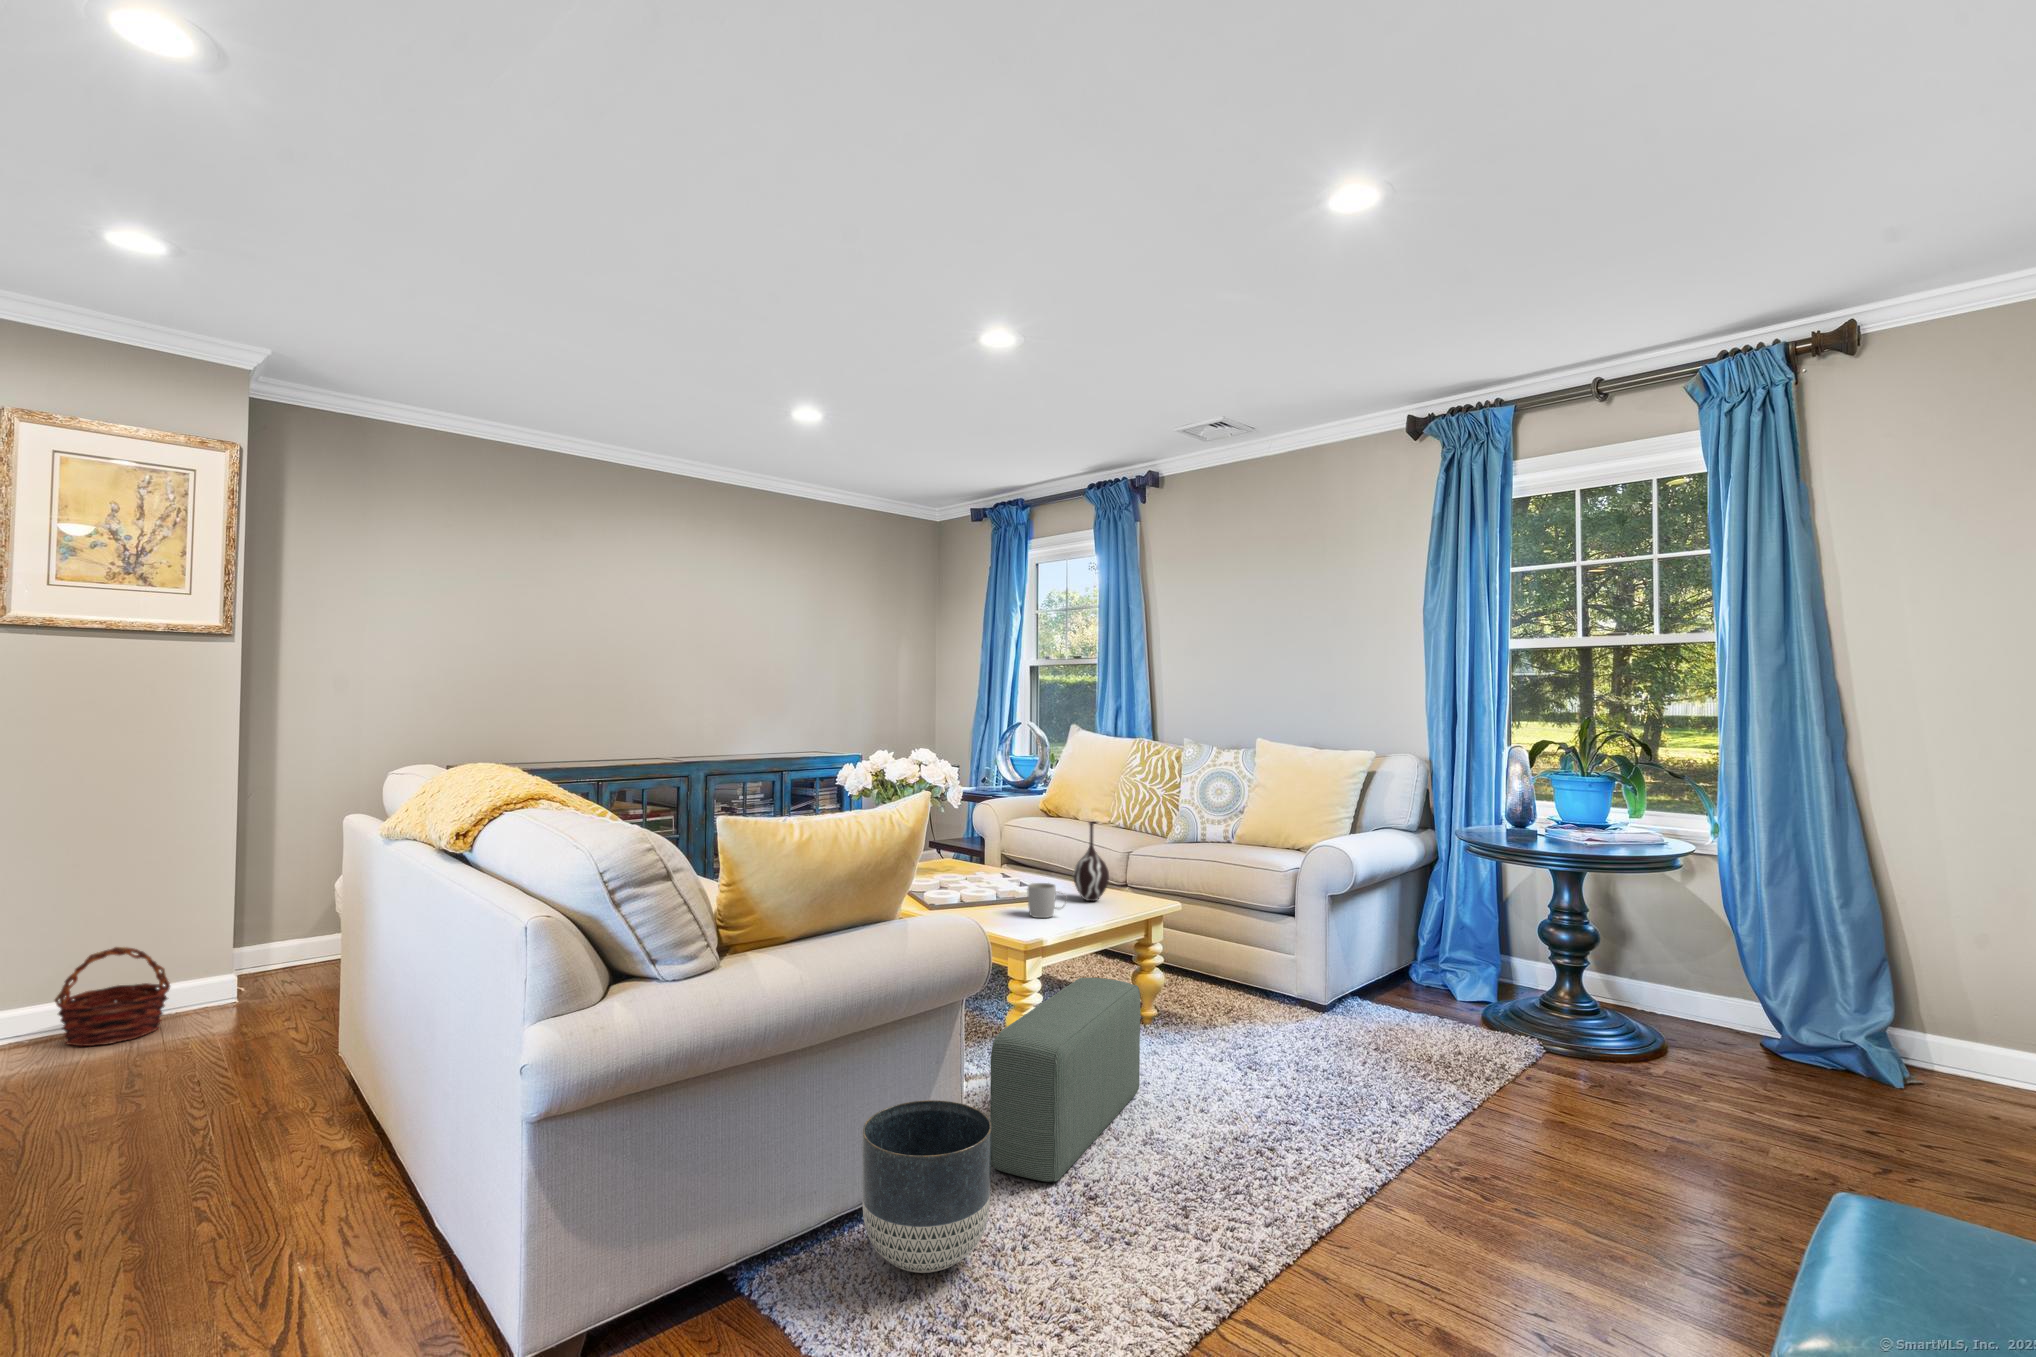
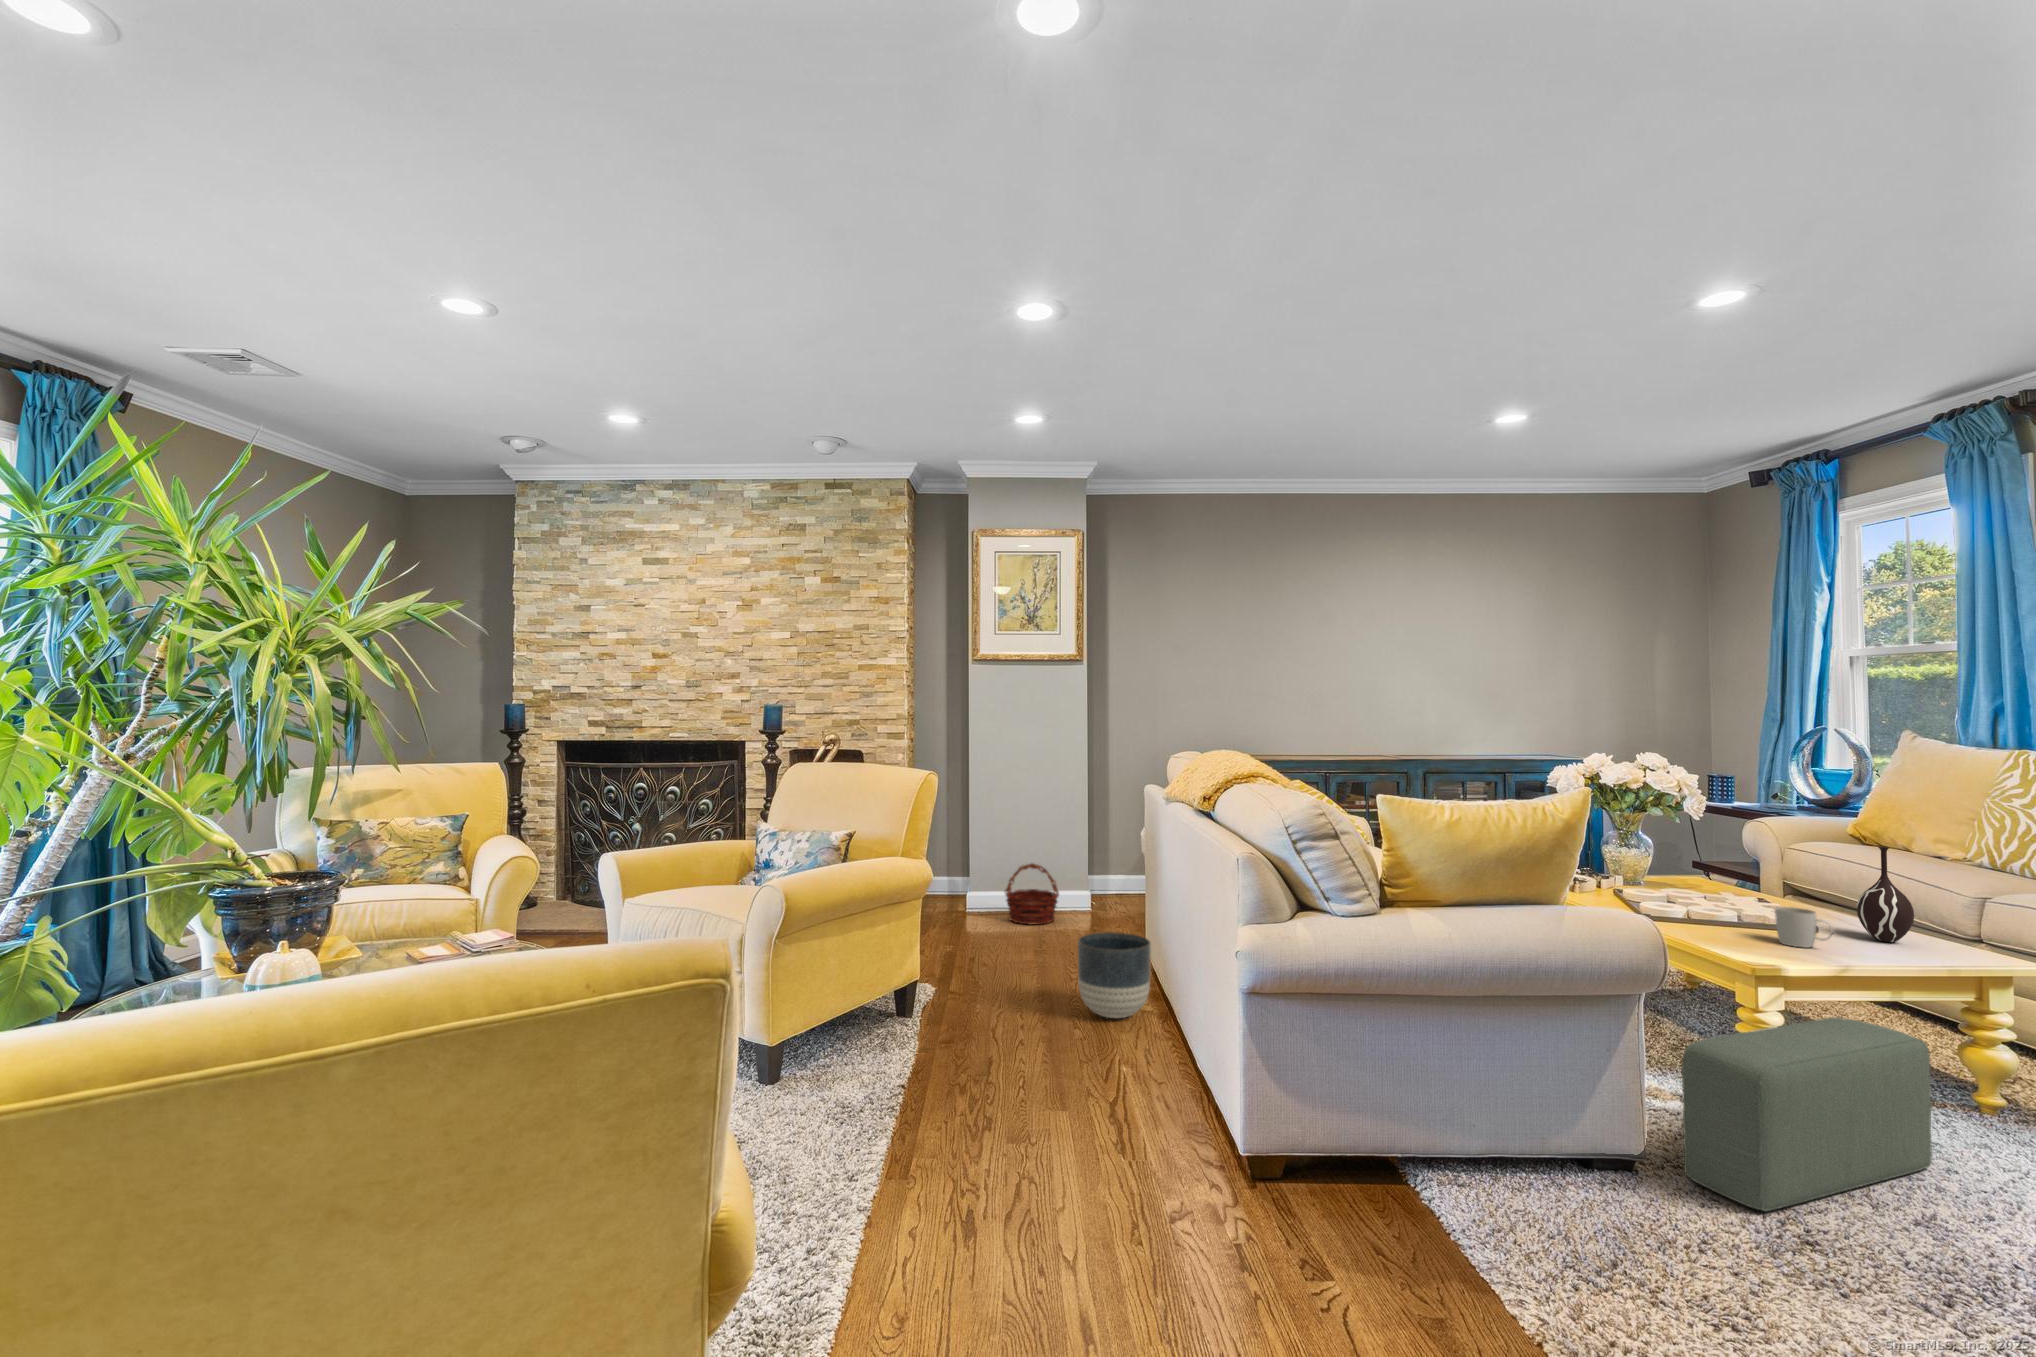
planter: present [862,1100,992,1273] -> present [1078,932,1151,1018]

